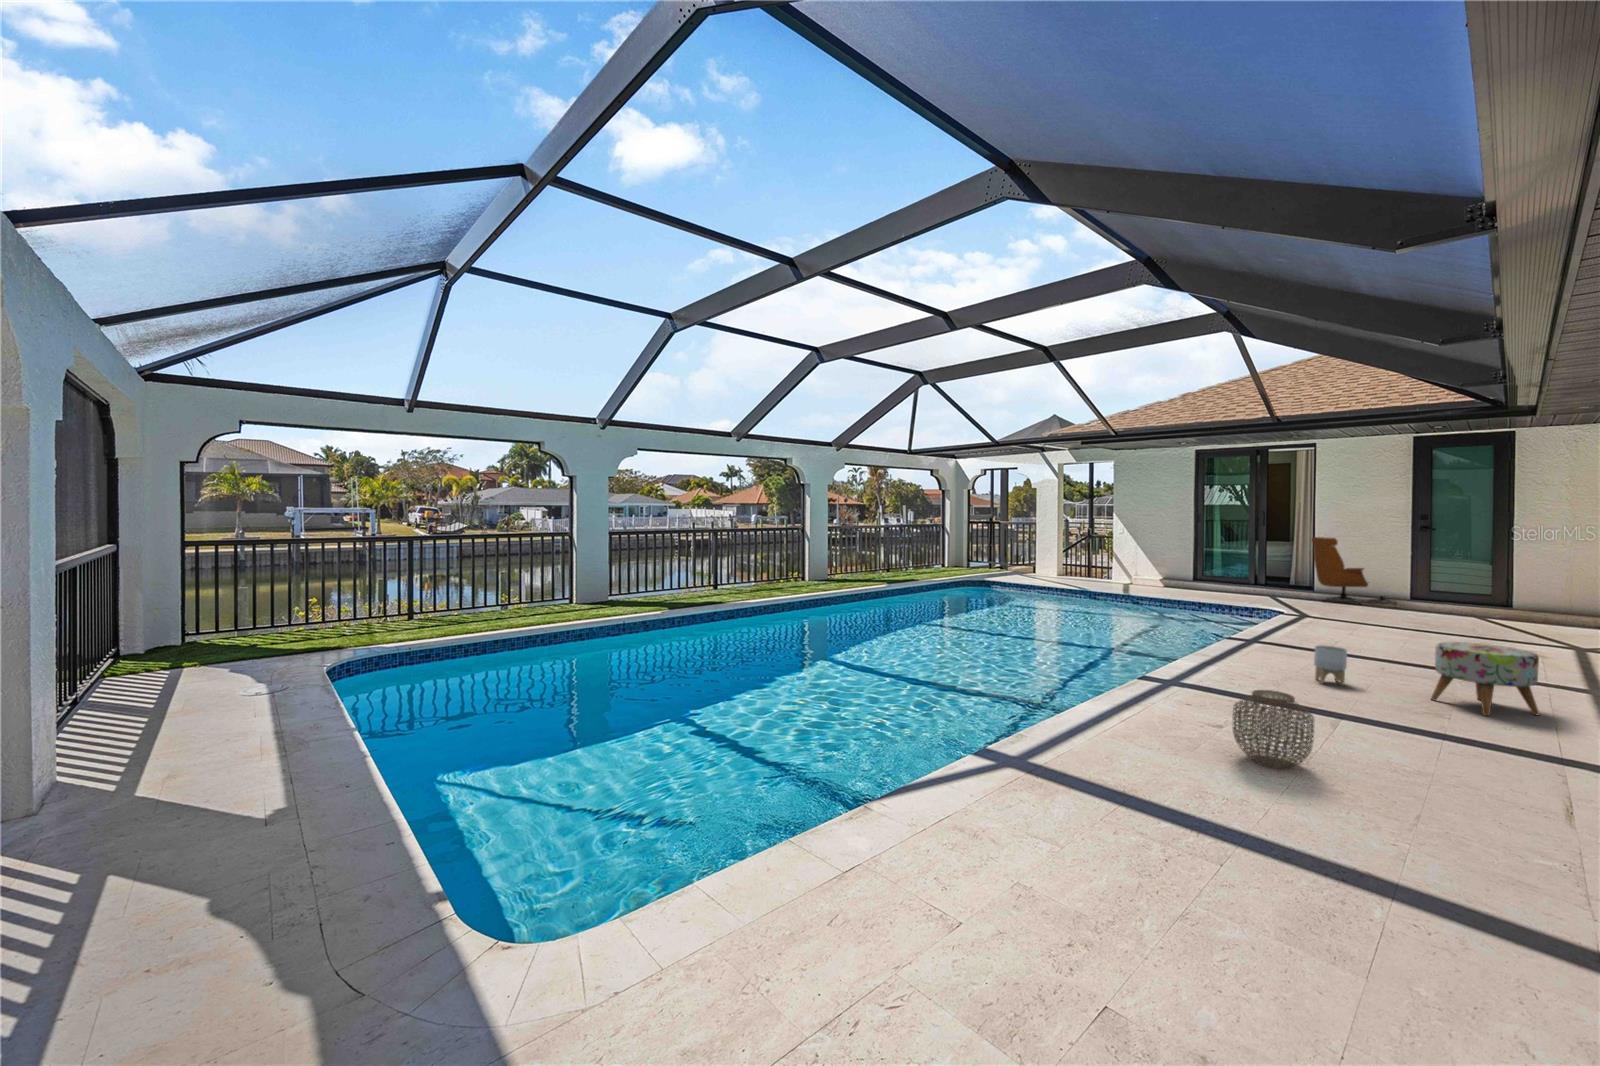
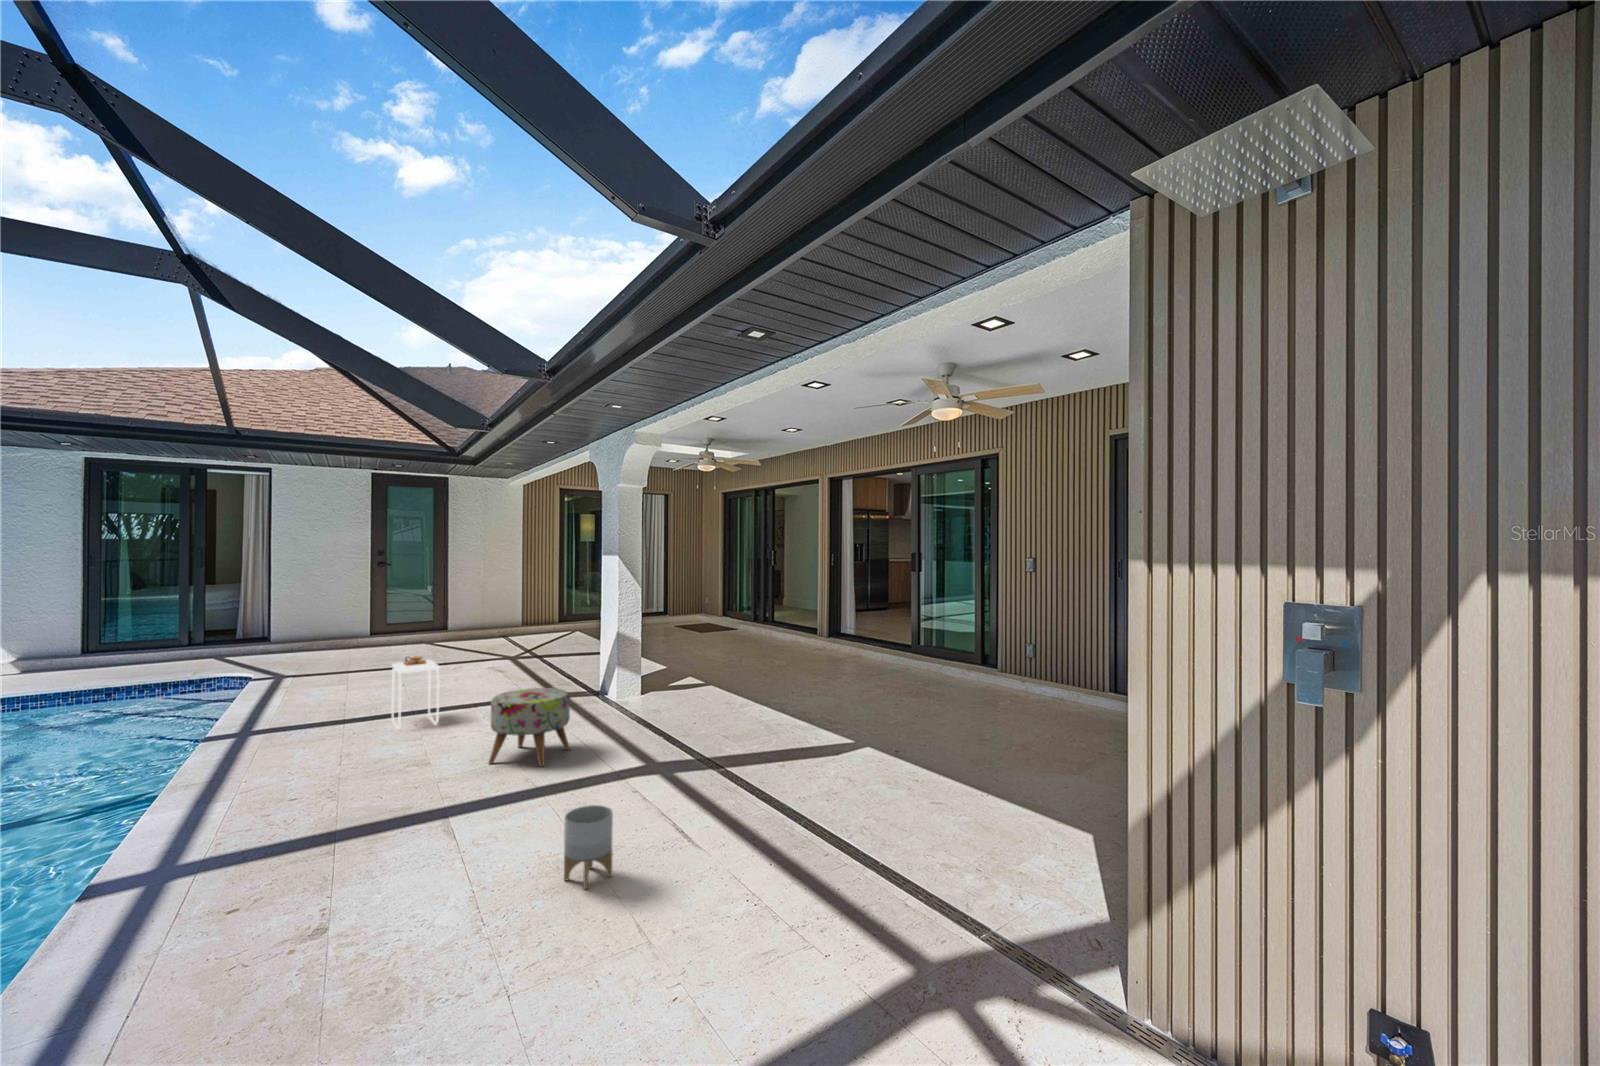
lounge chair: present [1312,537,1390,604] -> none [270,578,363,655]
side table: none [1370,602,1414,667] -> present [392,656,439,729]
planter: present [1314,645,1347,686] -> present [564,805,613,889]
woven basket: present [1233,690,1314,769] -> none [372,858,495,1002]

